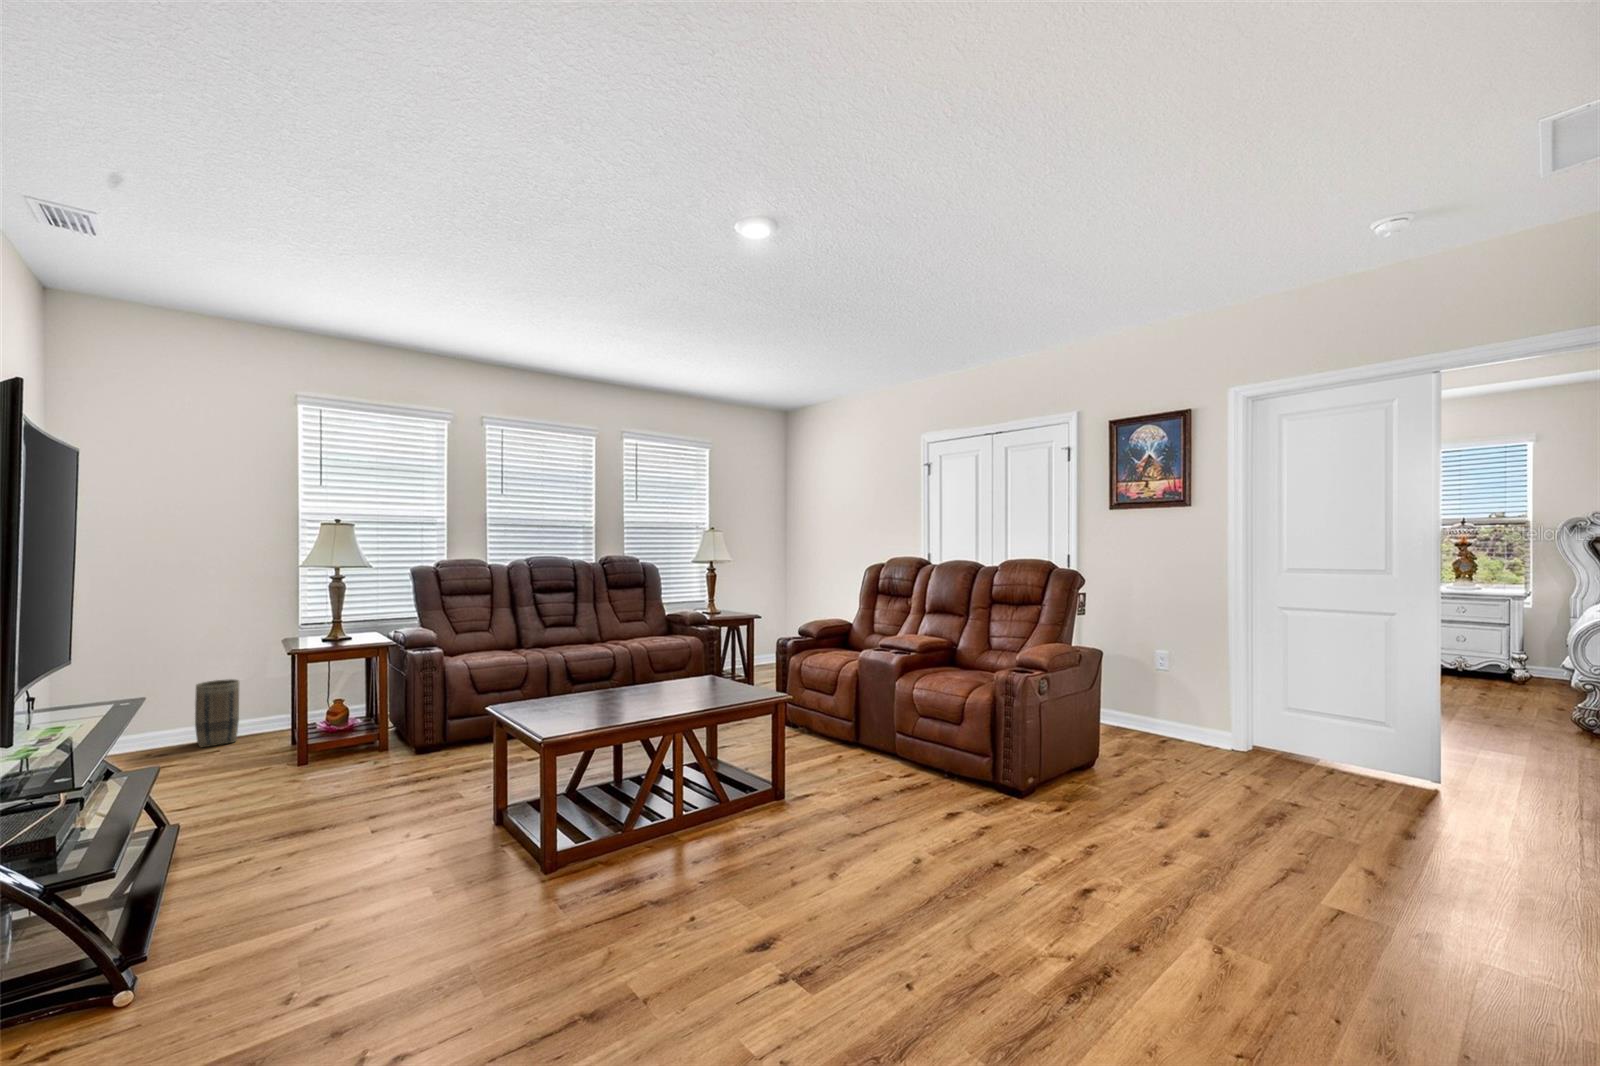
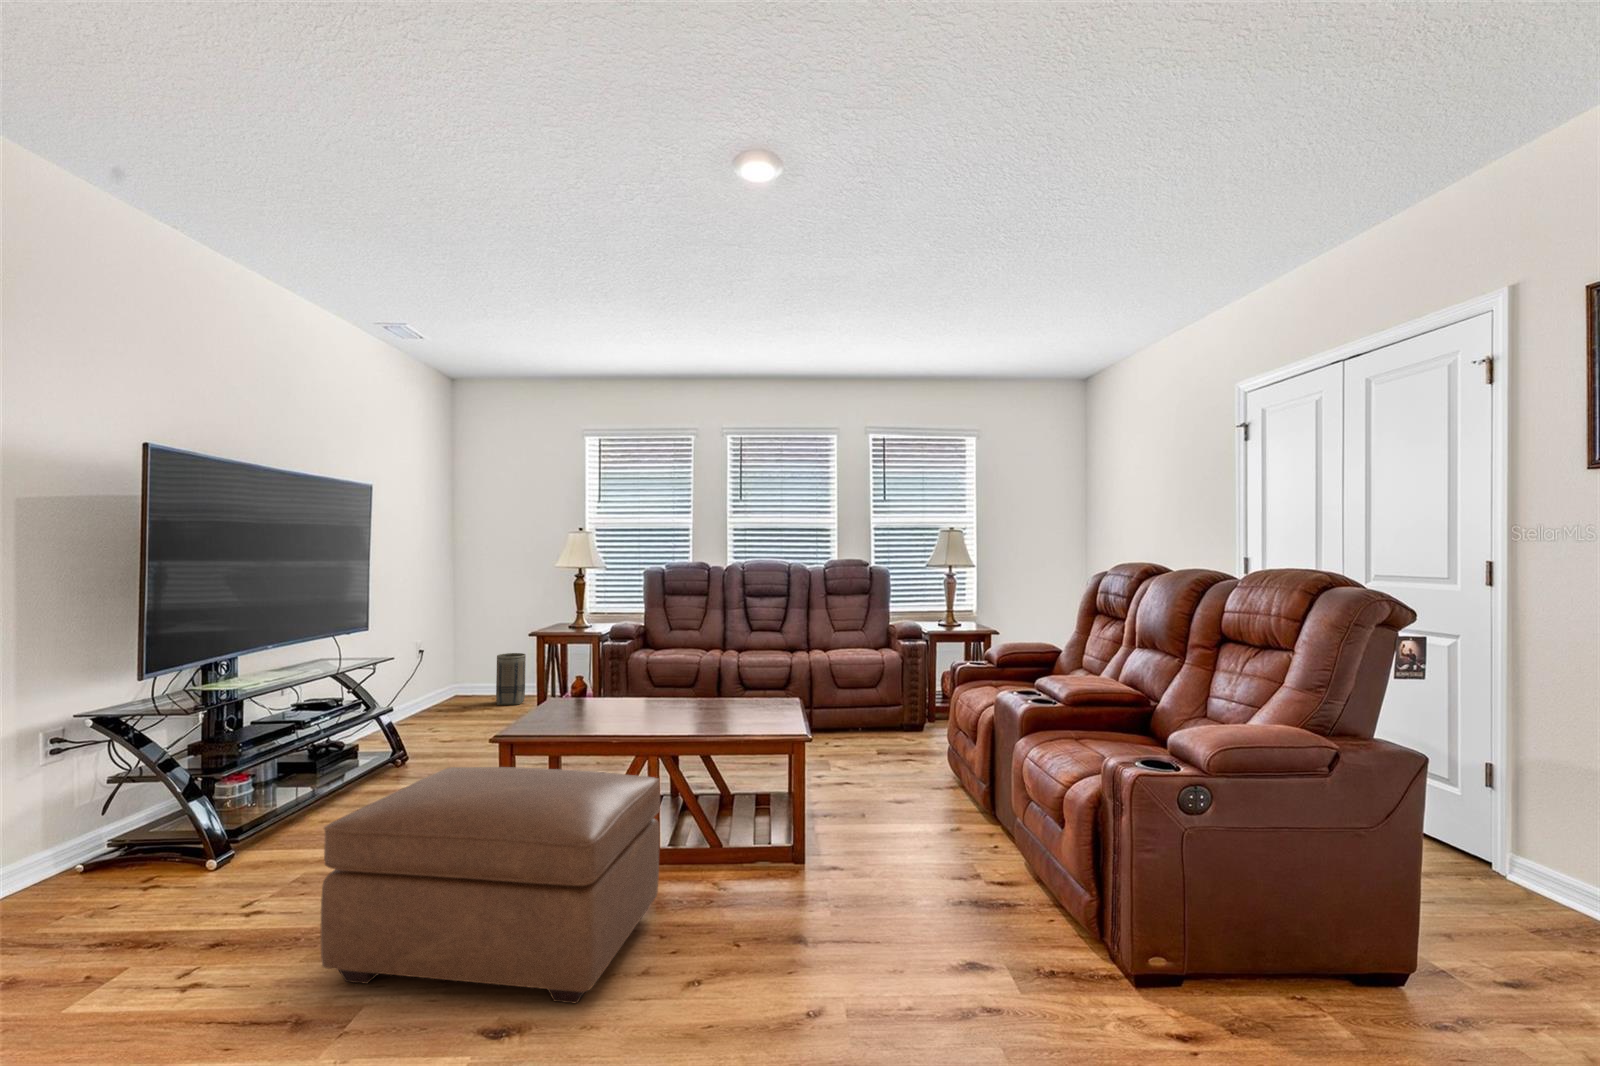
ottoman: none [537,742,809,974] -> present [321,767,660,1003]

